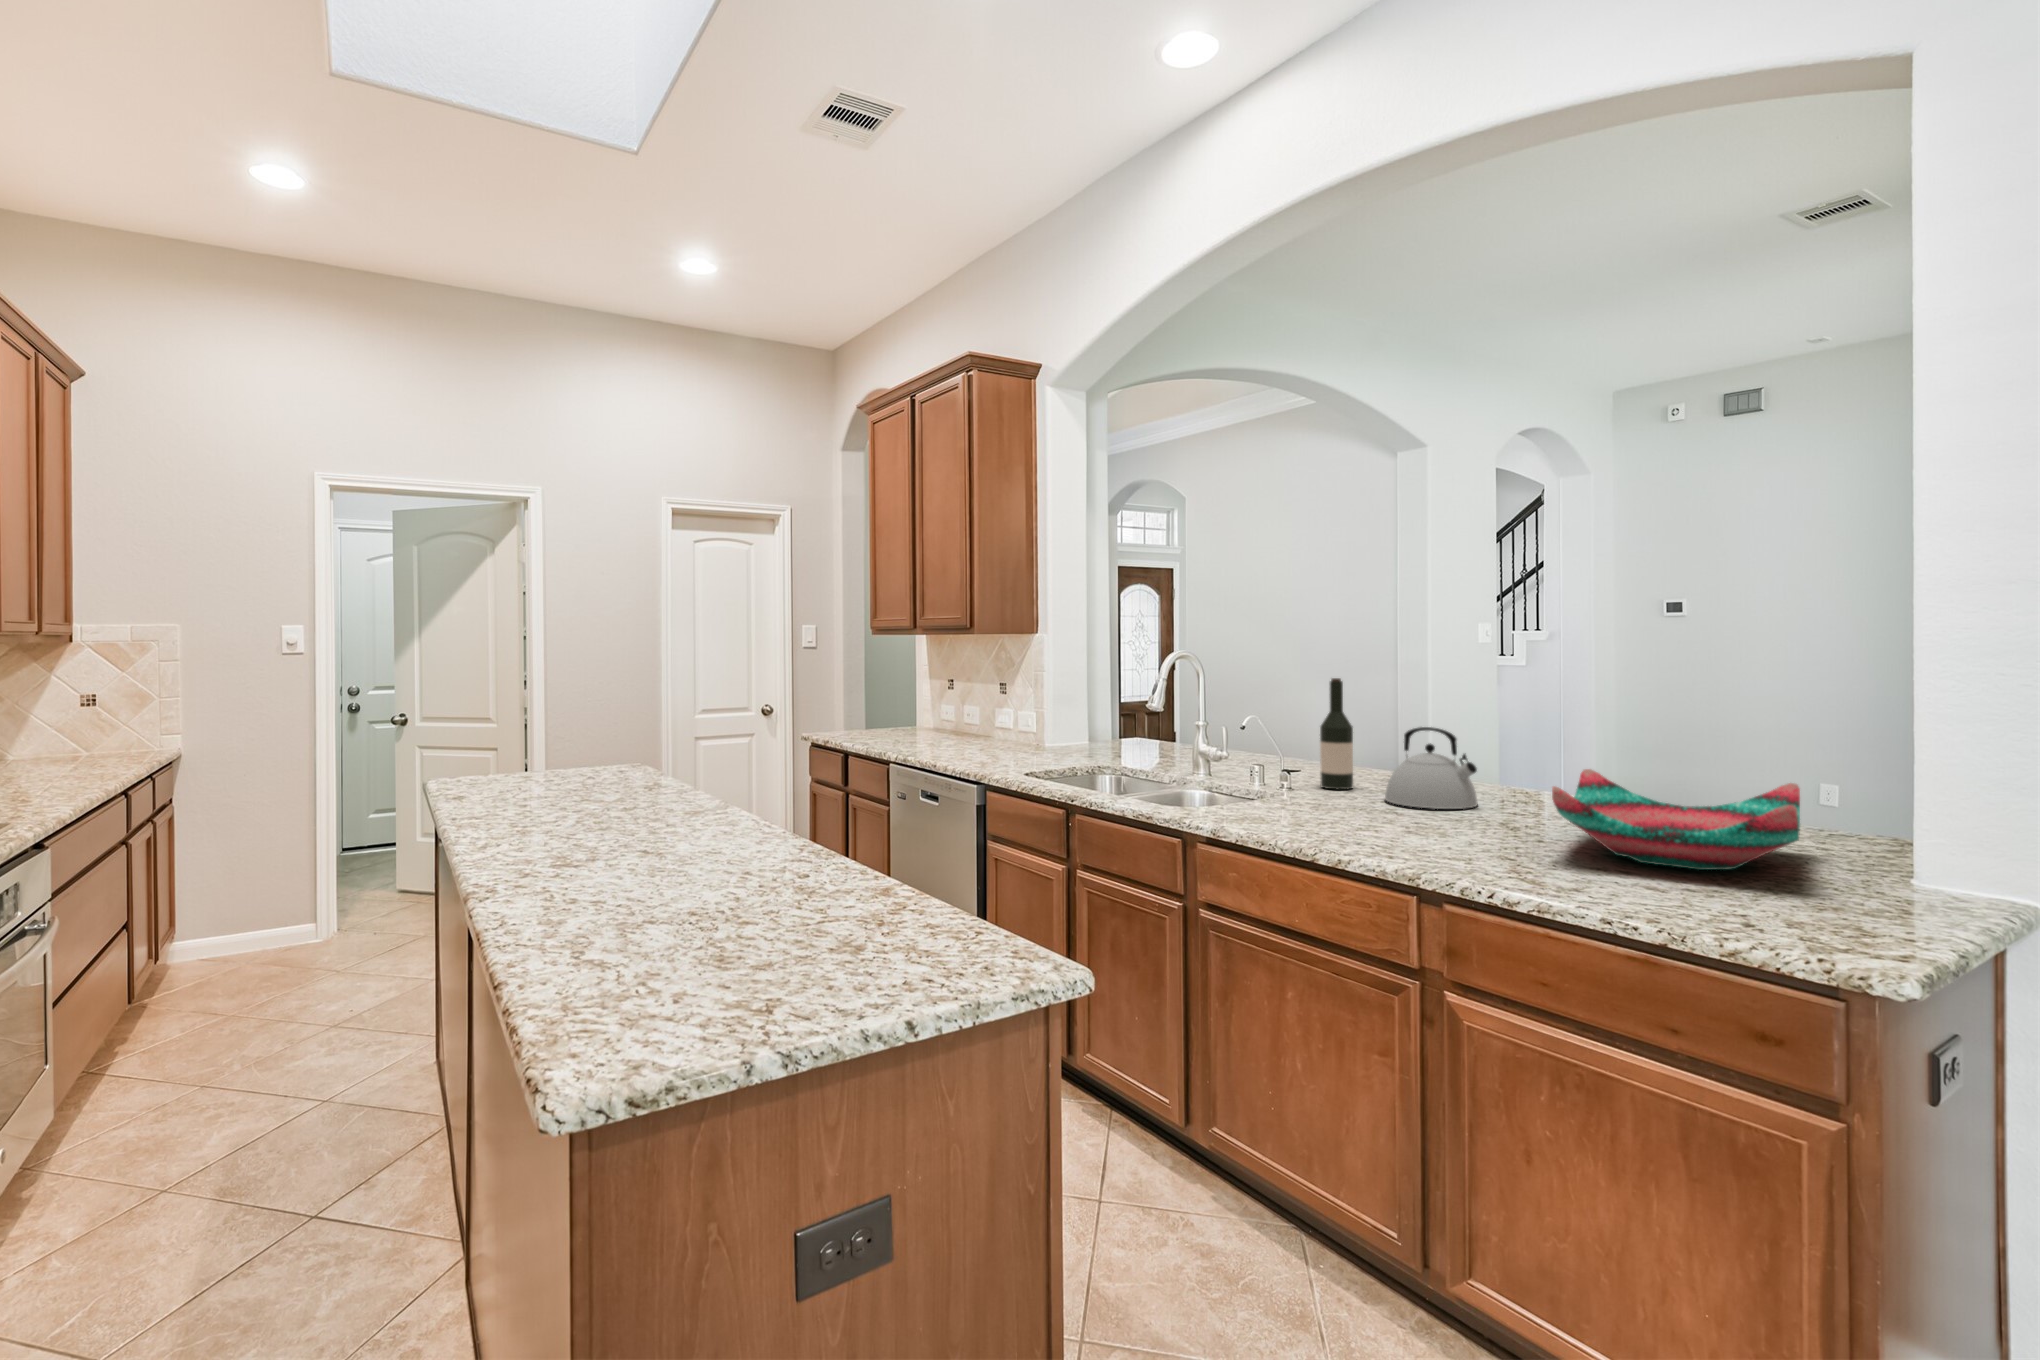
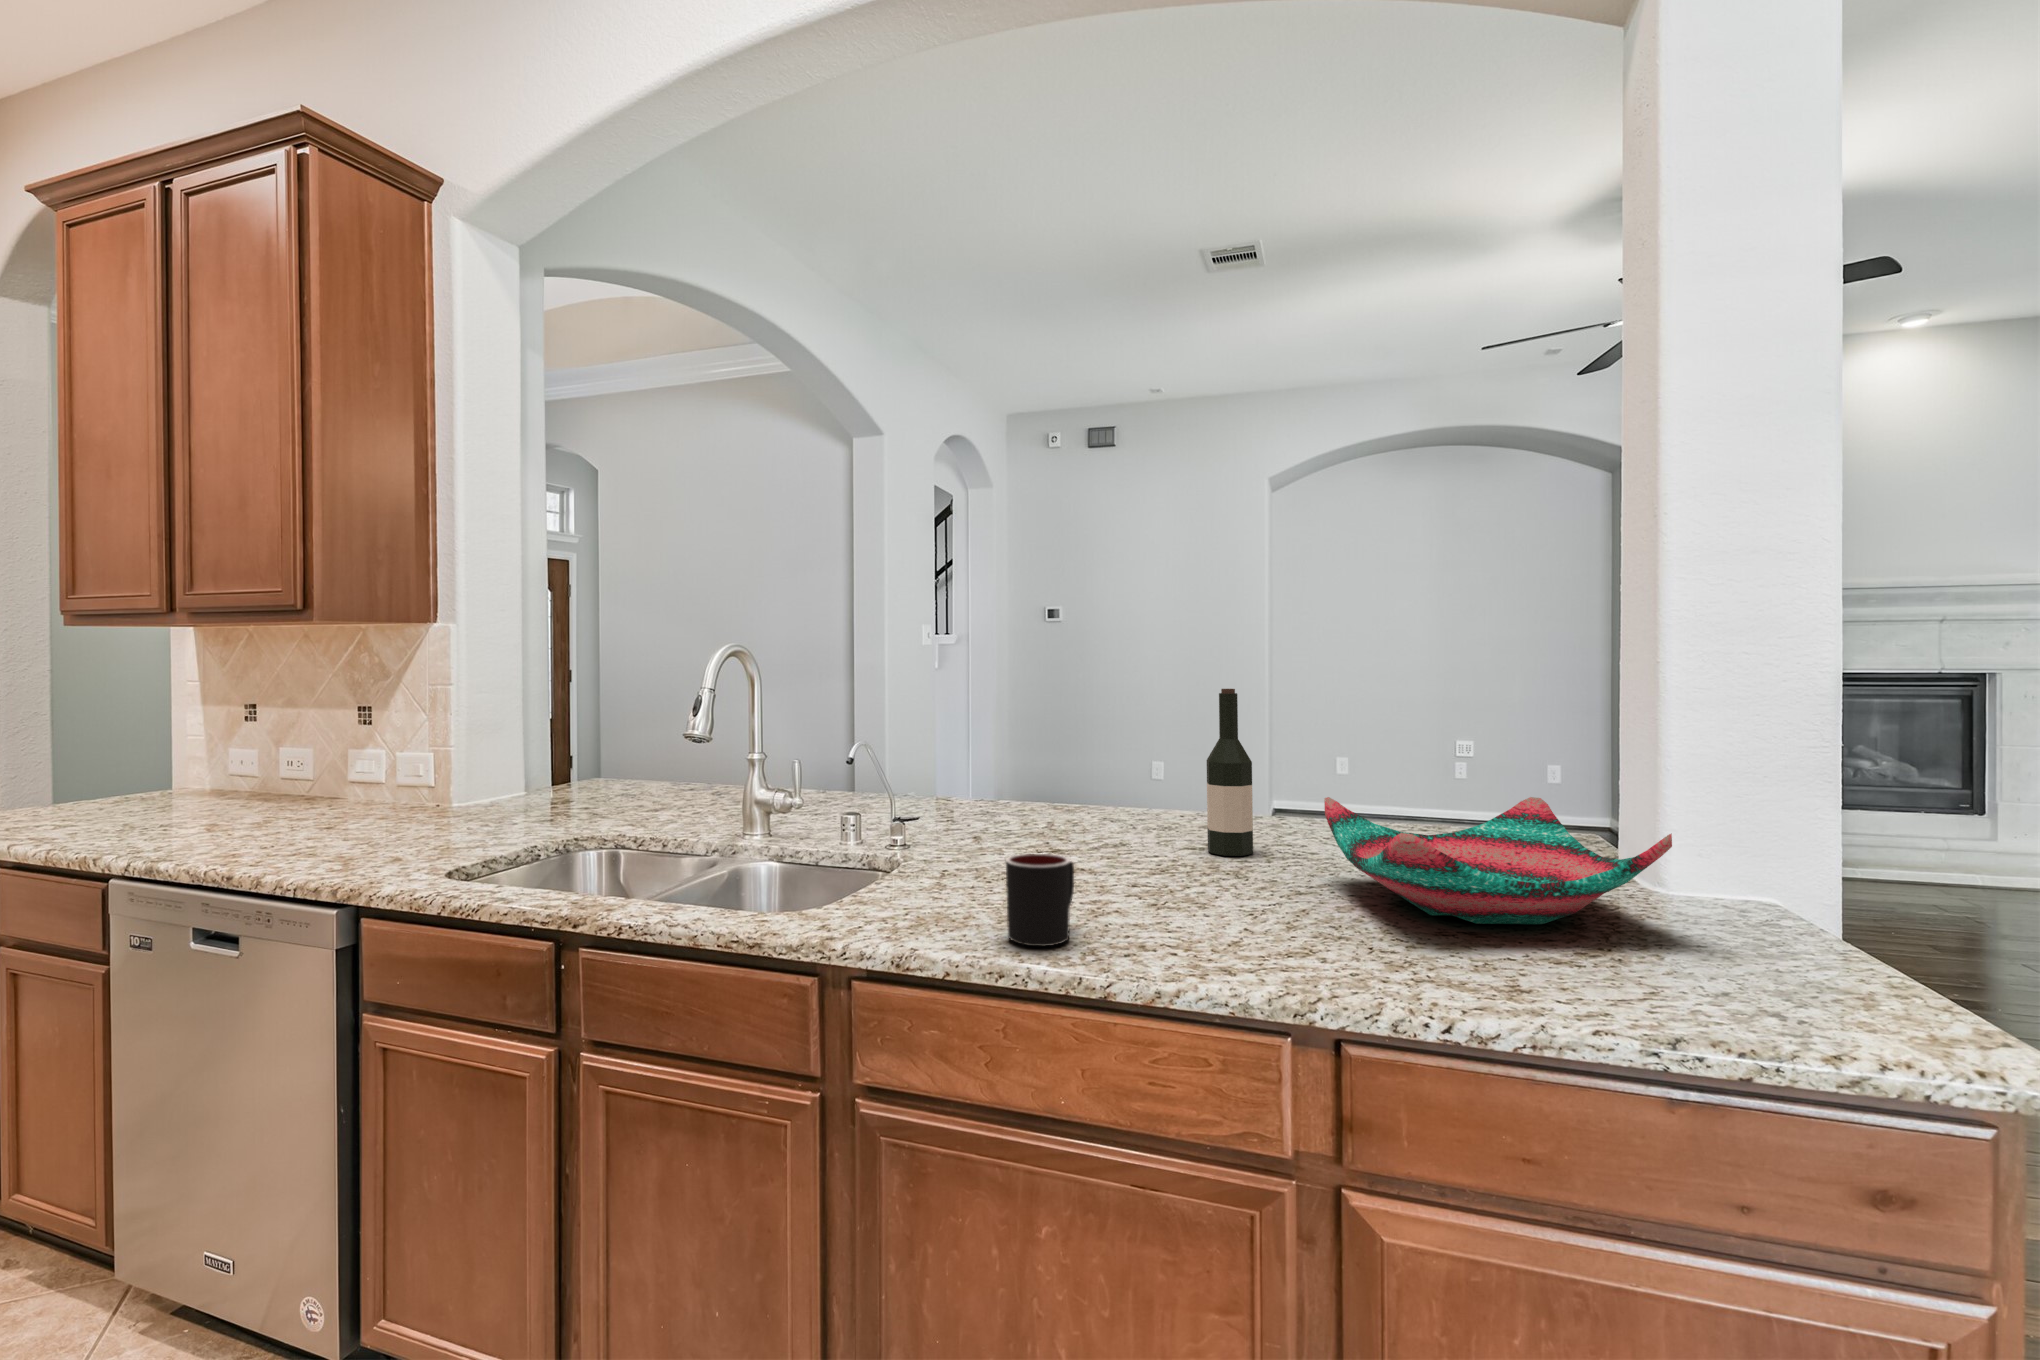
wine bottle: present [1320,678,1353,790] -> present [1207,689,1253,856]
kettle: present [1385,727,1478,809] -> none [1038,752,1158,866]
mug: none [1284,780,1338,835] -> present [1006,854,1074,946]

